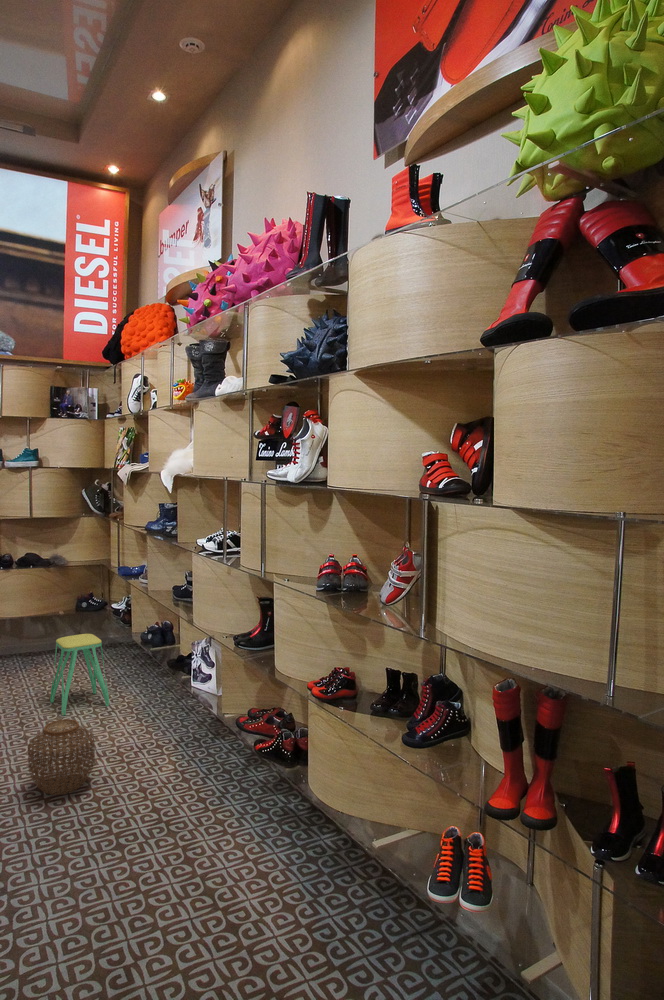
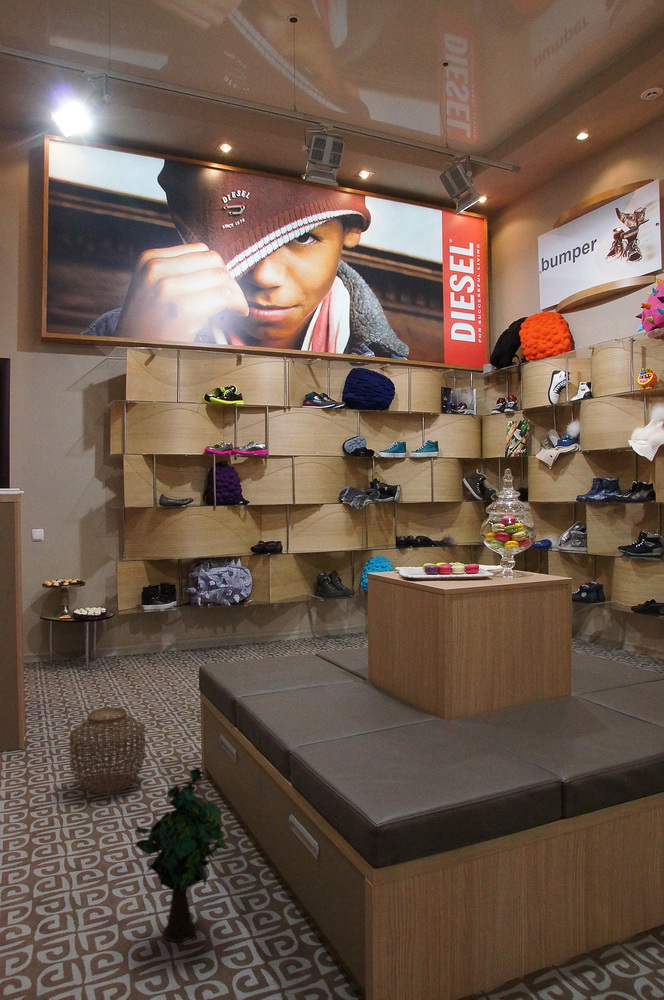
stool: present [50,634,110,715] -> none [103,629,167,717]
decorative plant: none [94,788,171,925] -> present [134,768,227,942]

